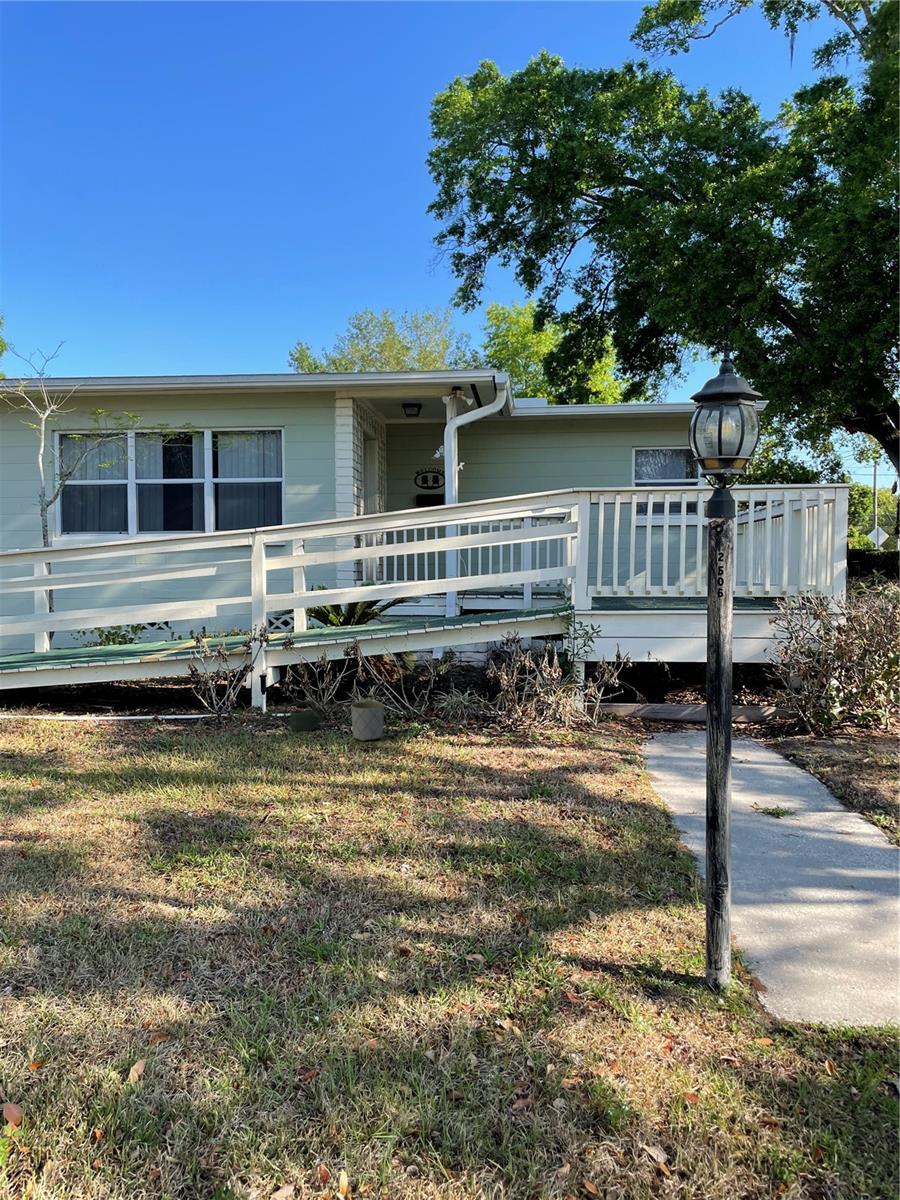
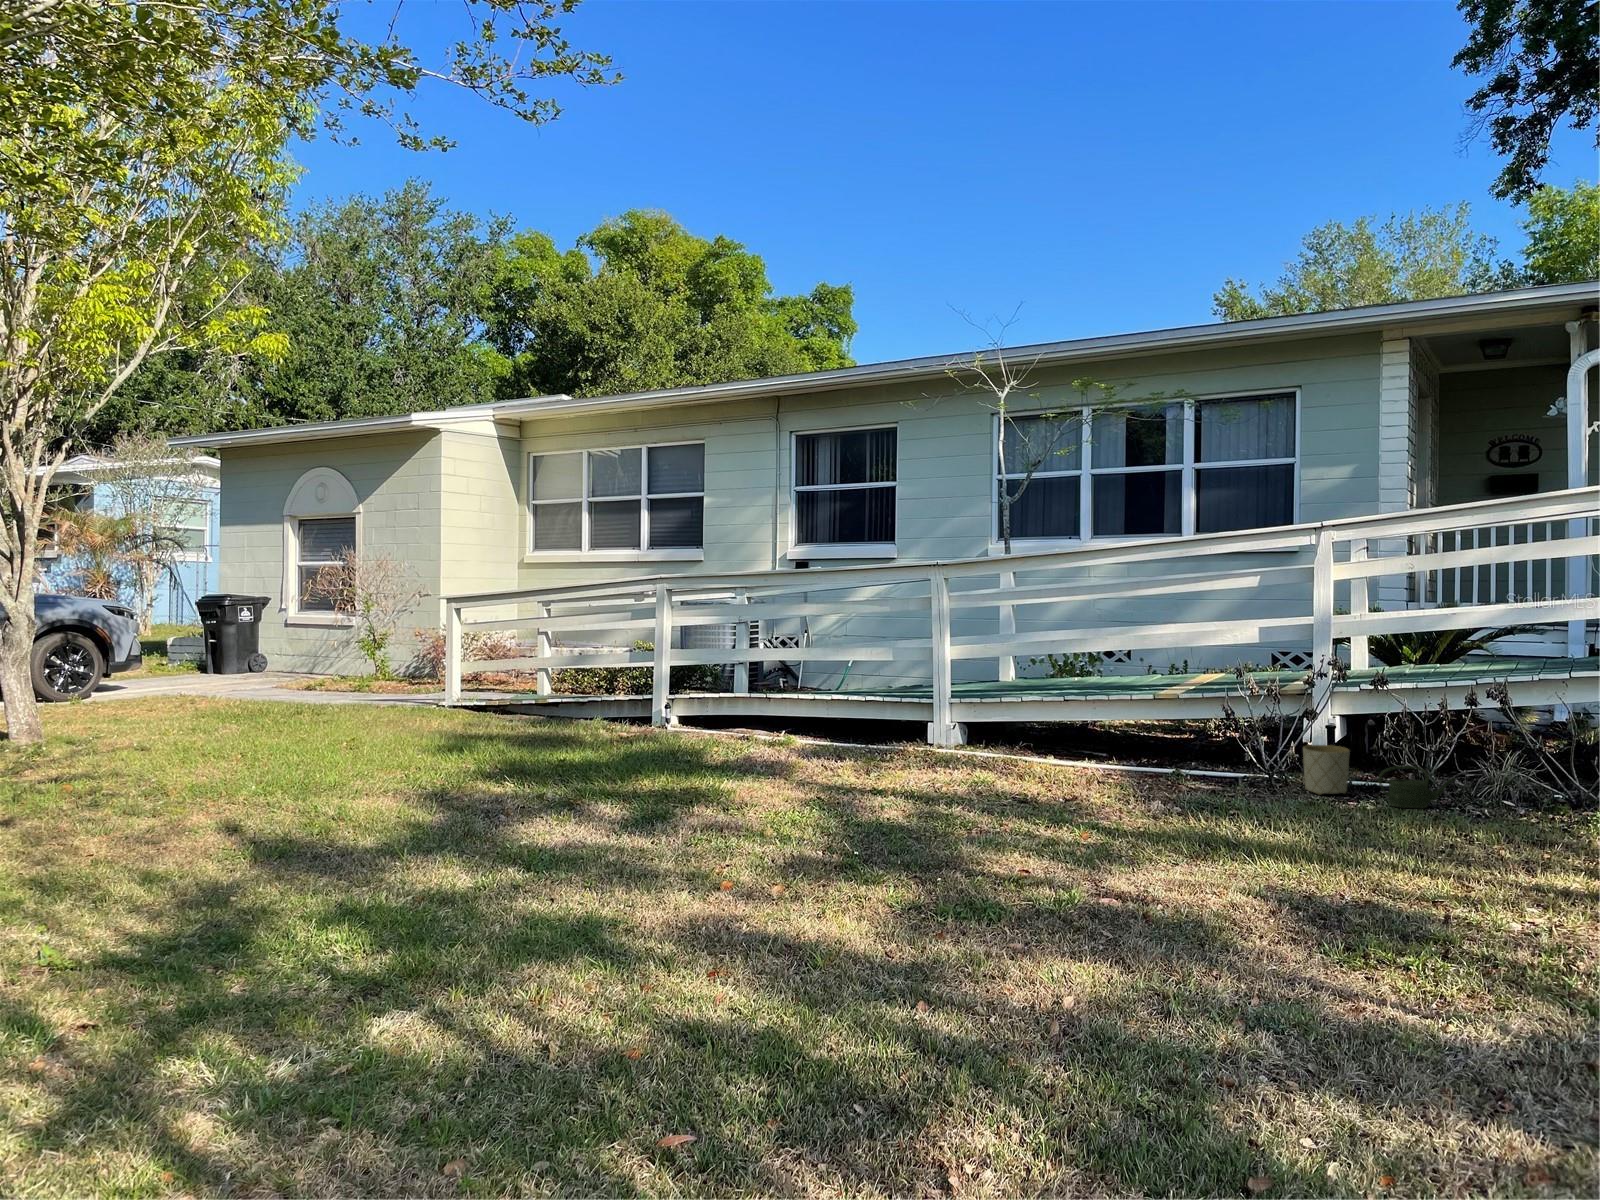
planter: present [351,701,384,741] -> present [1303,745,1350,795]

